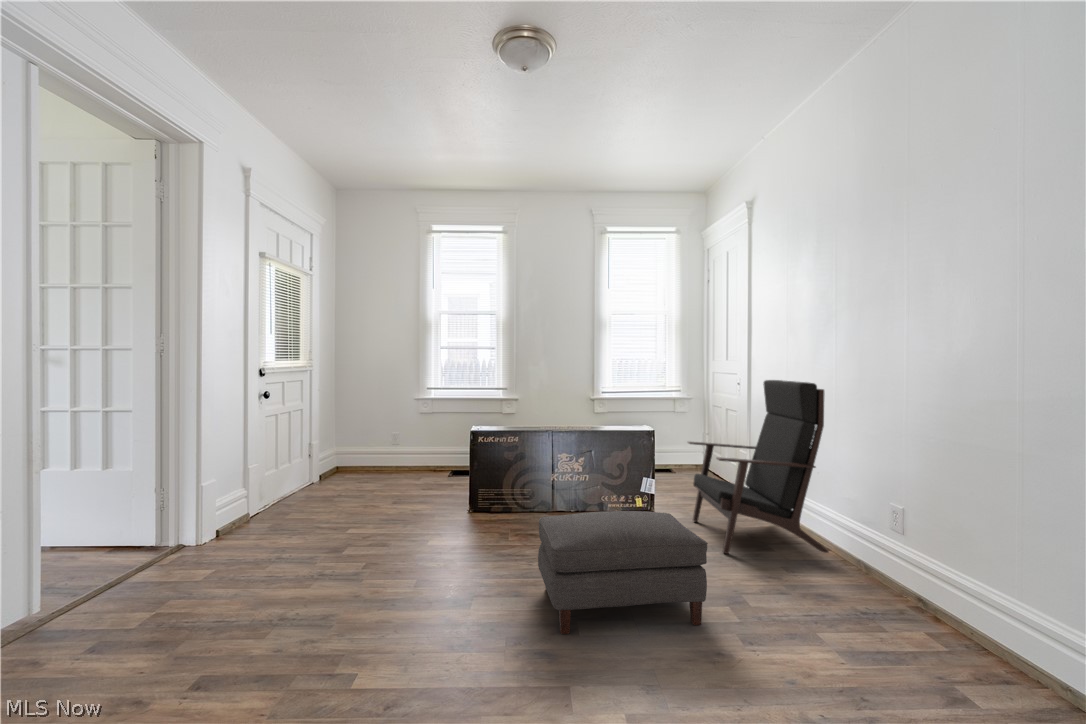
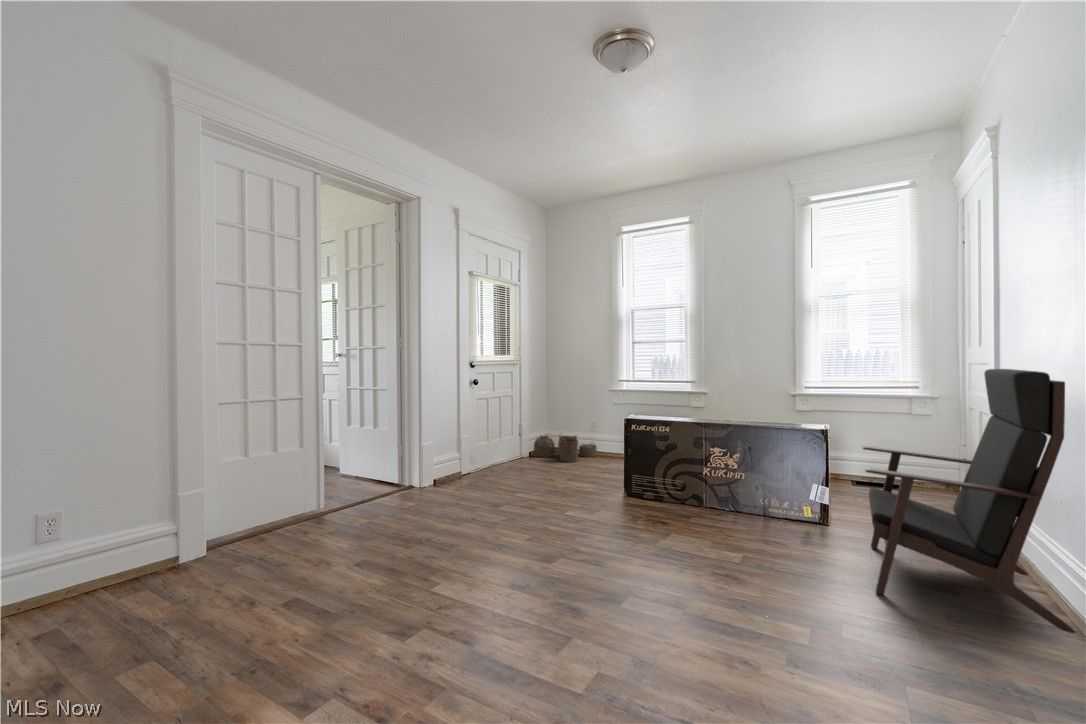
woven basket: none [322,453,400,485] -> present [534,436,597,462]
ottoman: present [538,511,708,634] -> none [576,507,761,668]

